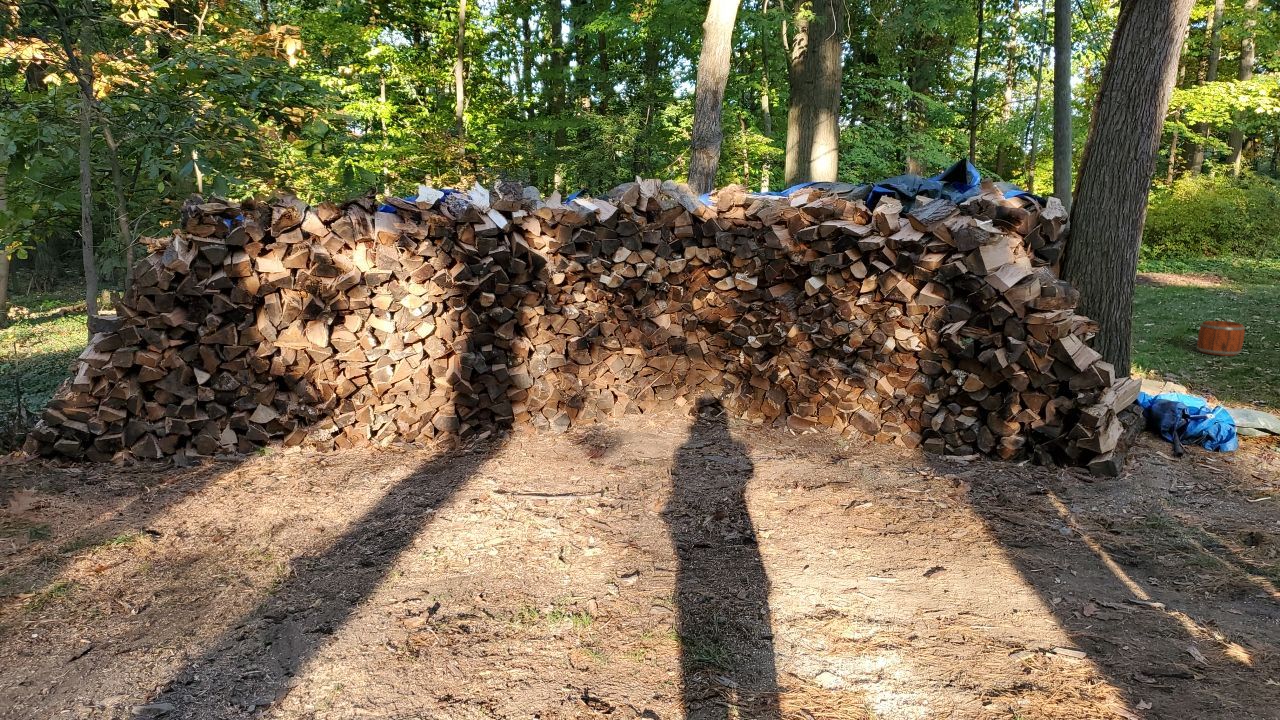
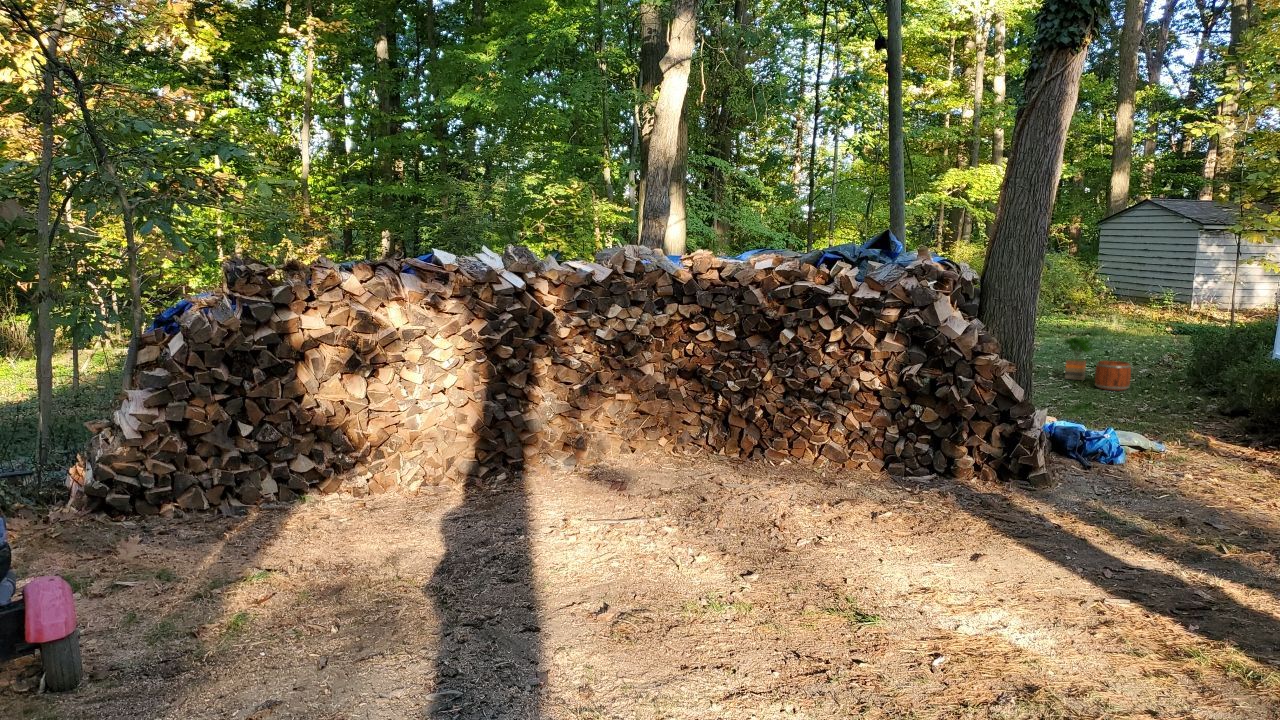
potted tree: none [1159,293,1198,342] -> present [1064,337,1092,380]

